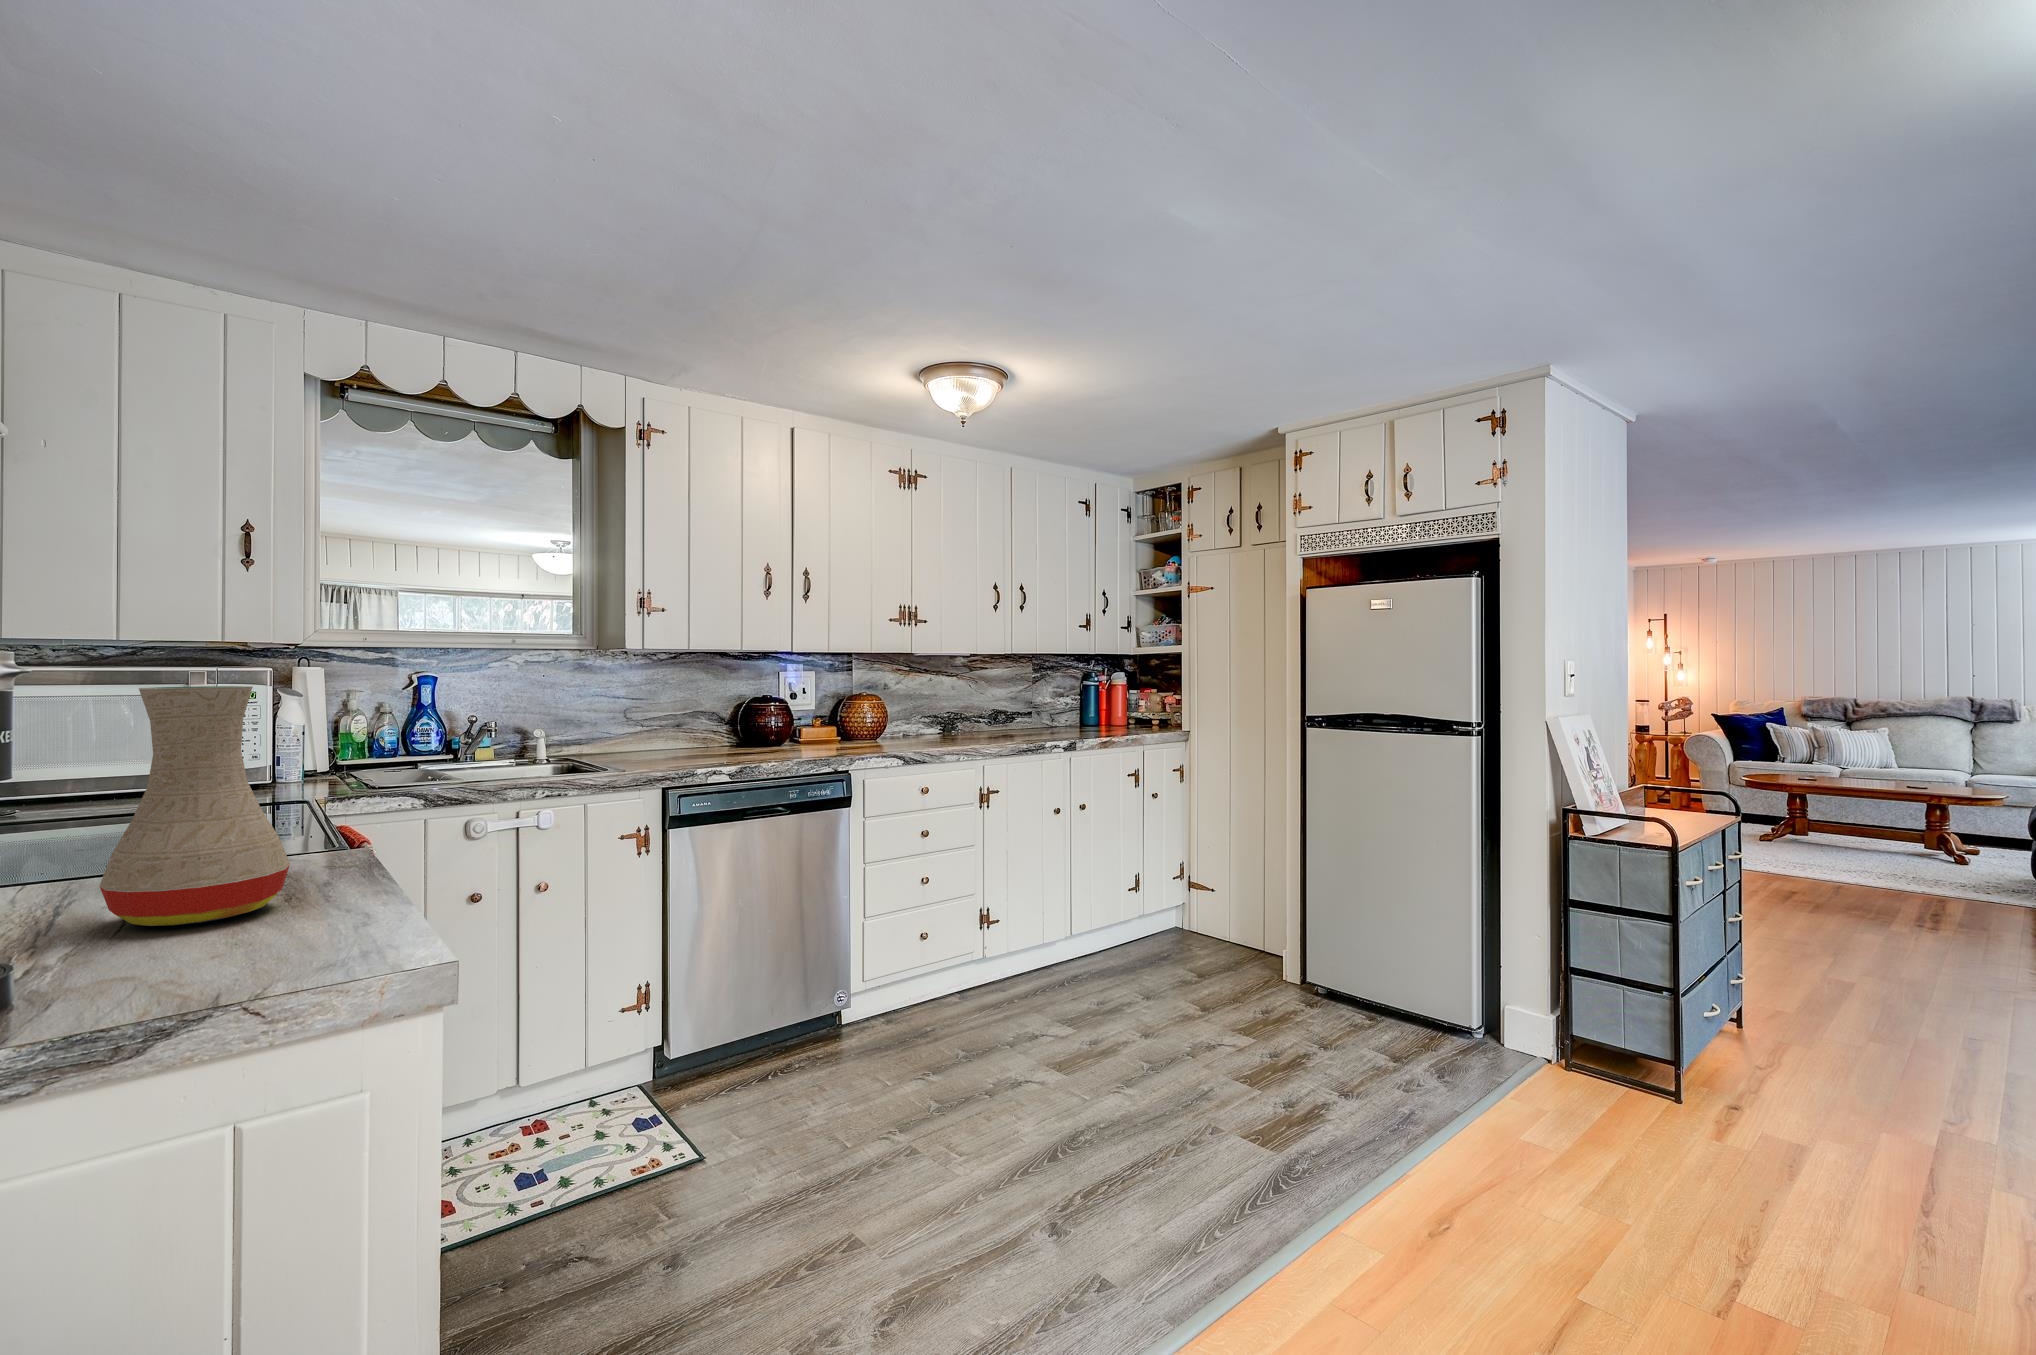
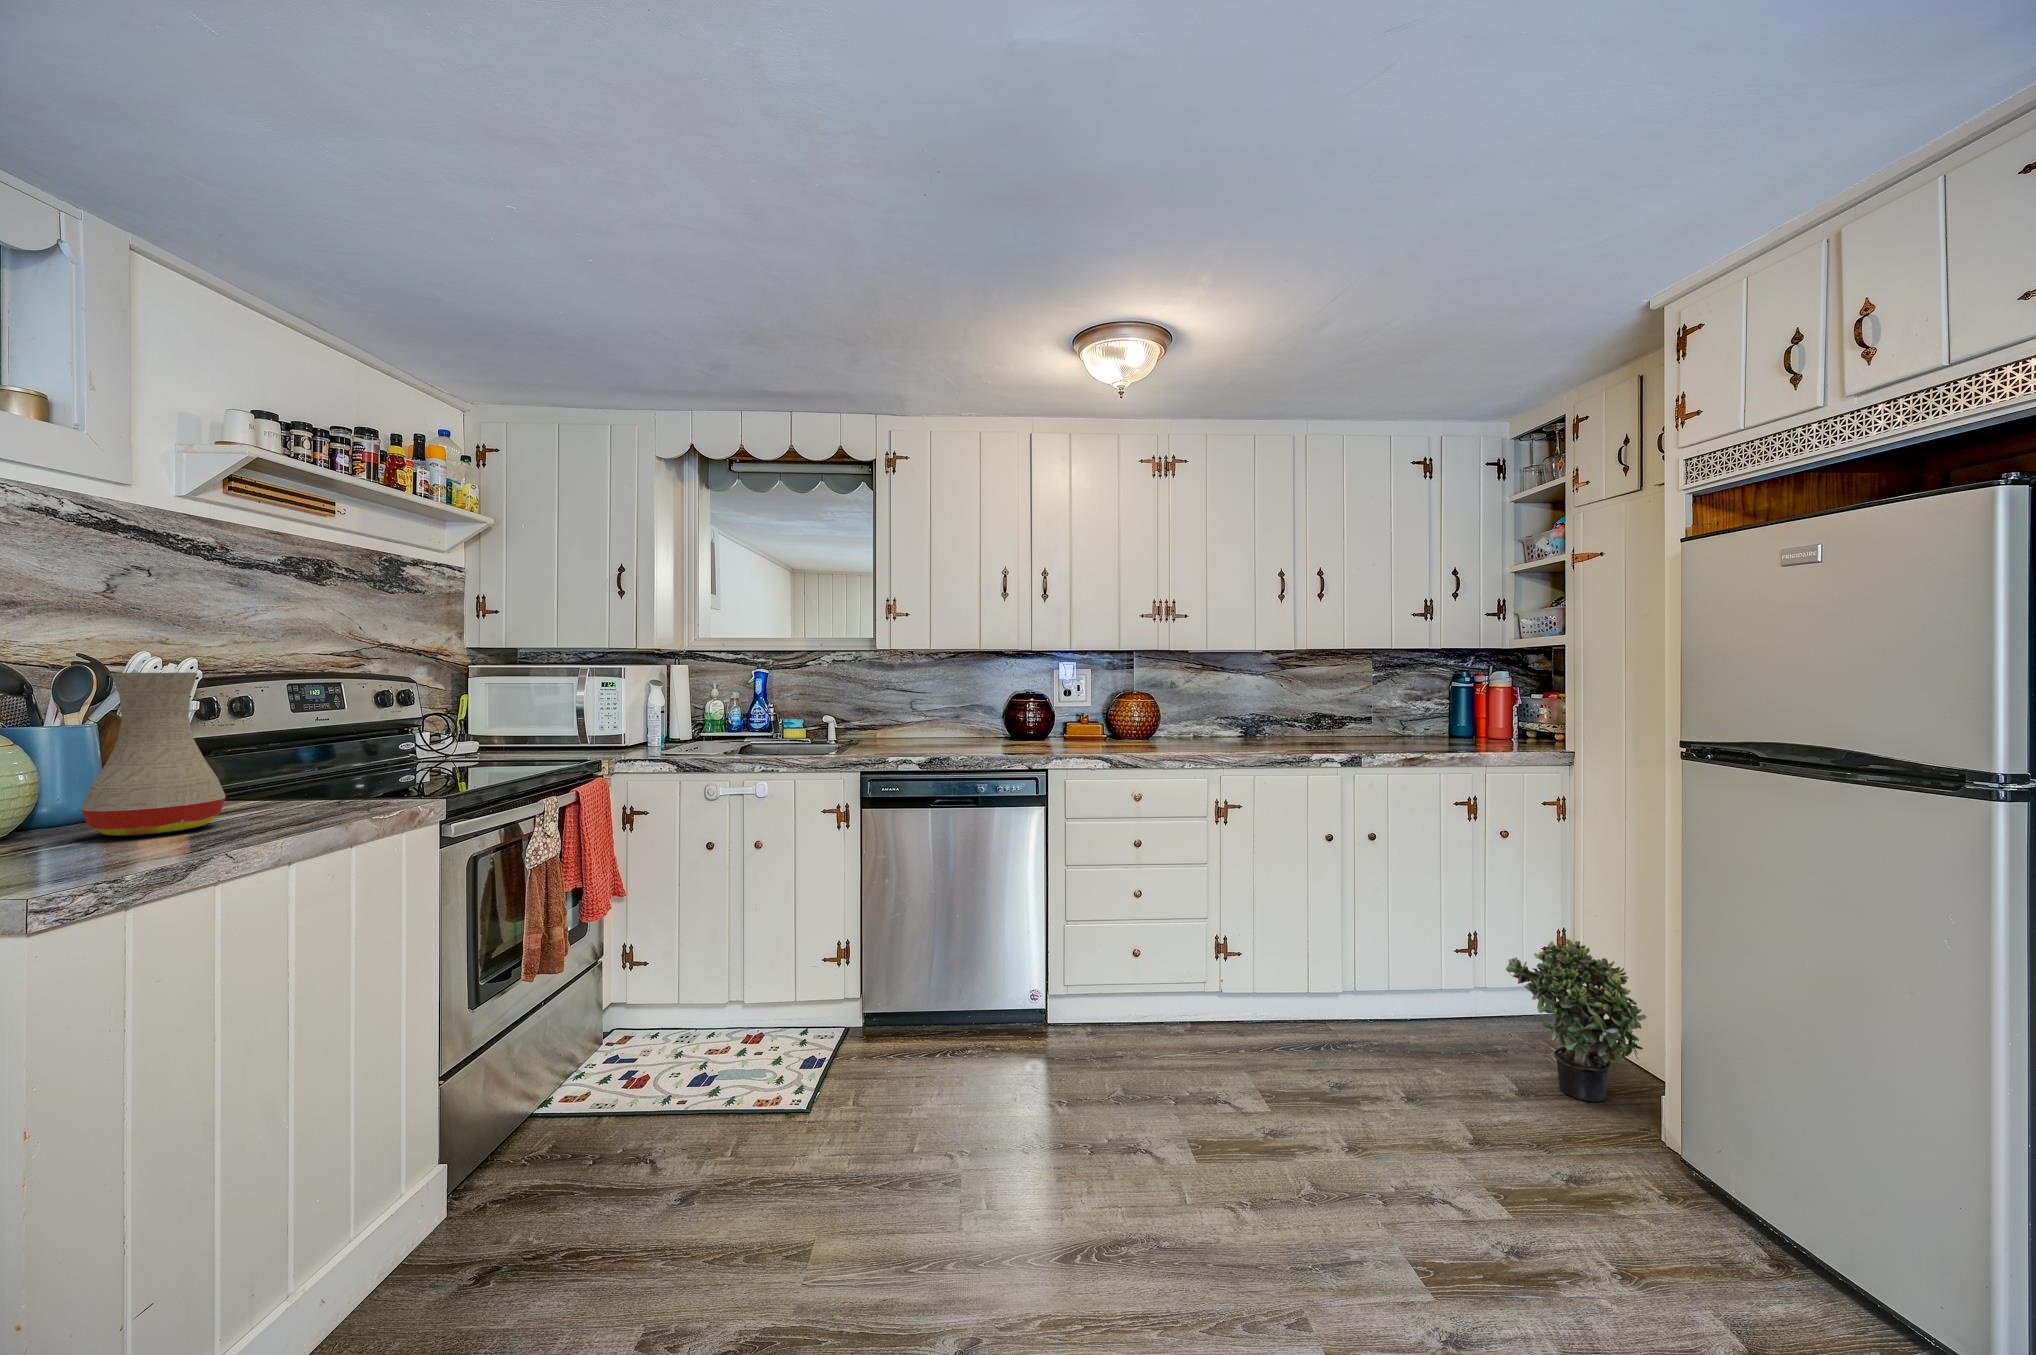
potted plant: none [1187,864,1273,971] -> present [1506,939,1646,1102]

